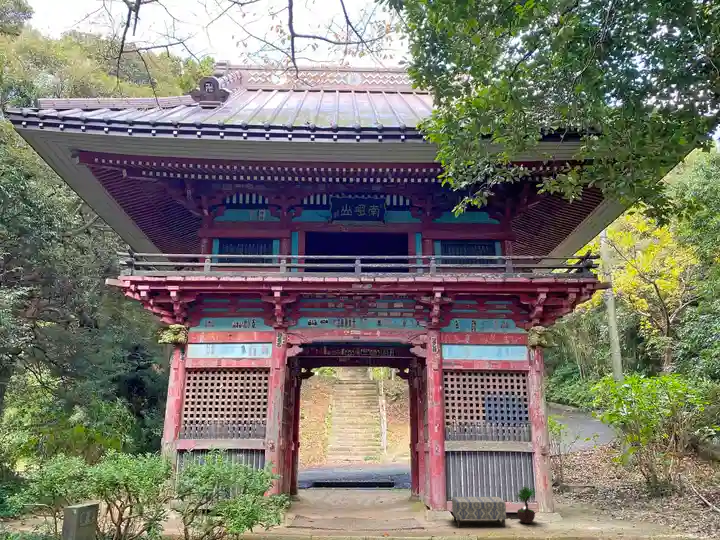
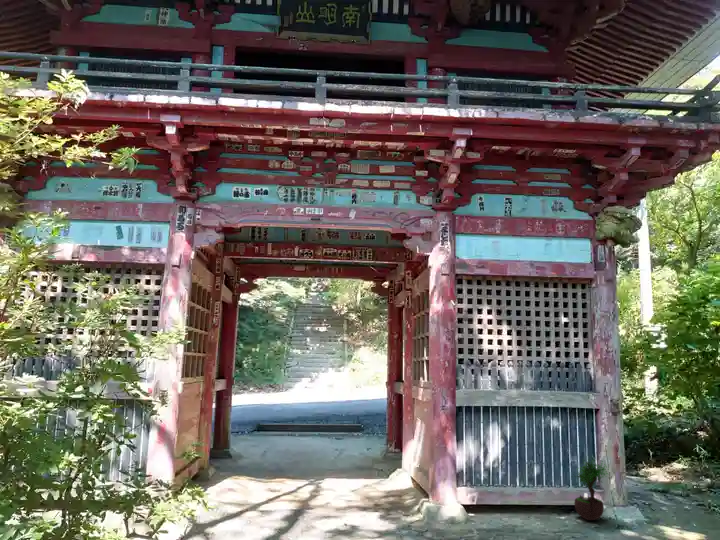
bench: present [452,497,506,527] -> none [469,478,562,530]

